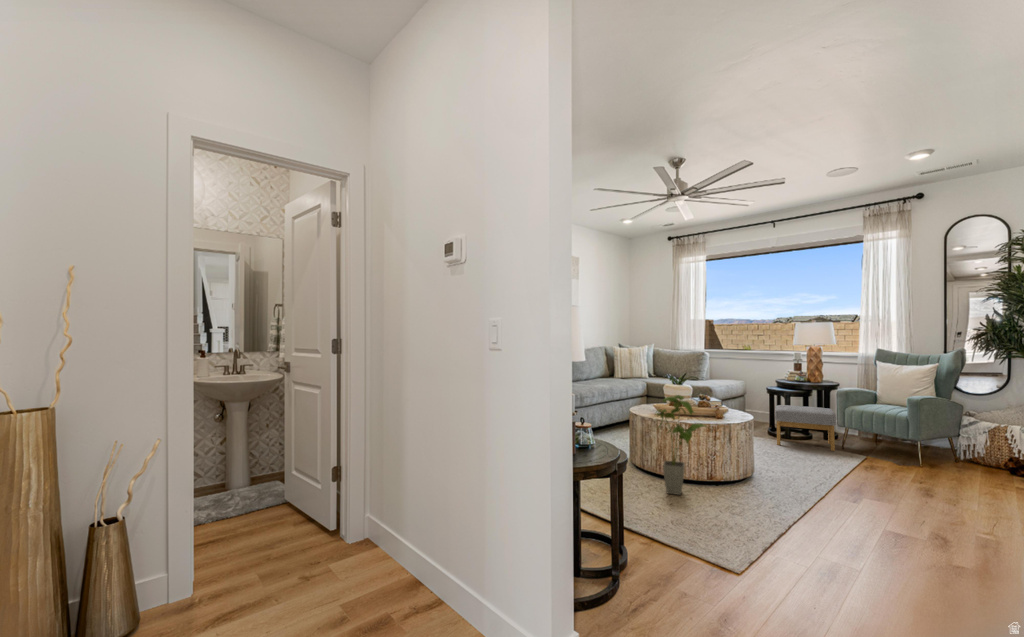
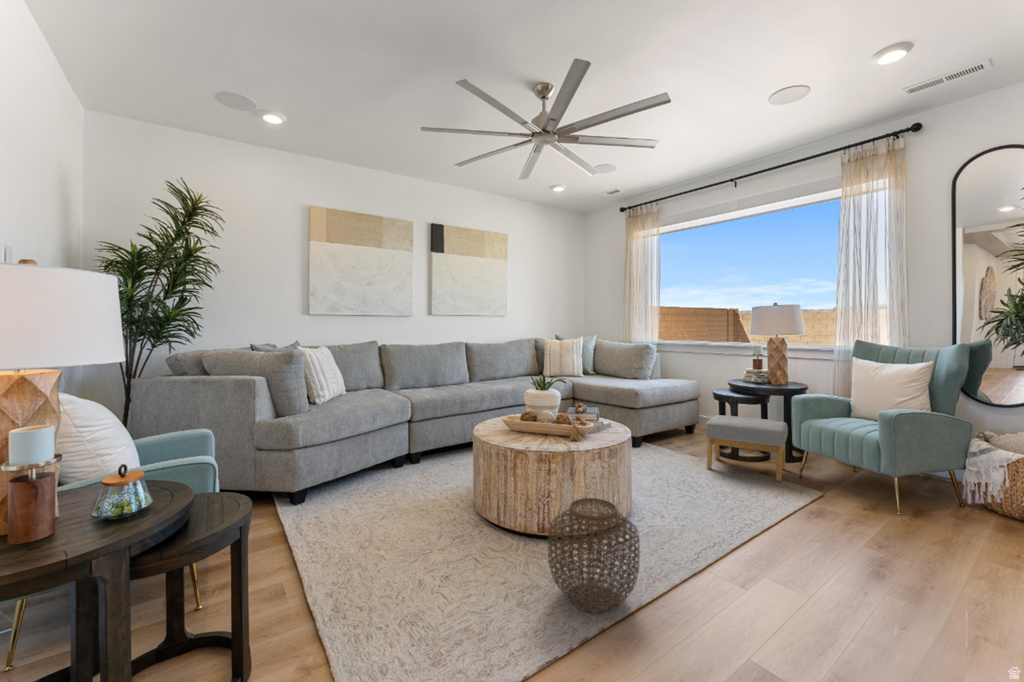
house plant: present [657,395,706,495] -> none [447,408,528,560]
woven basket: none [740,449,802,514] -> present [548,498,640,613]

